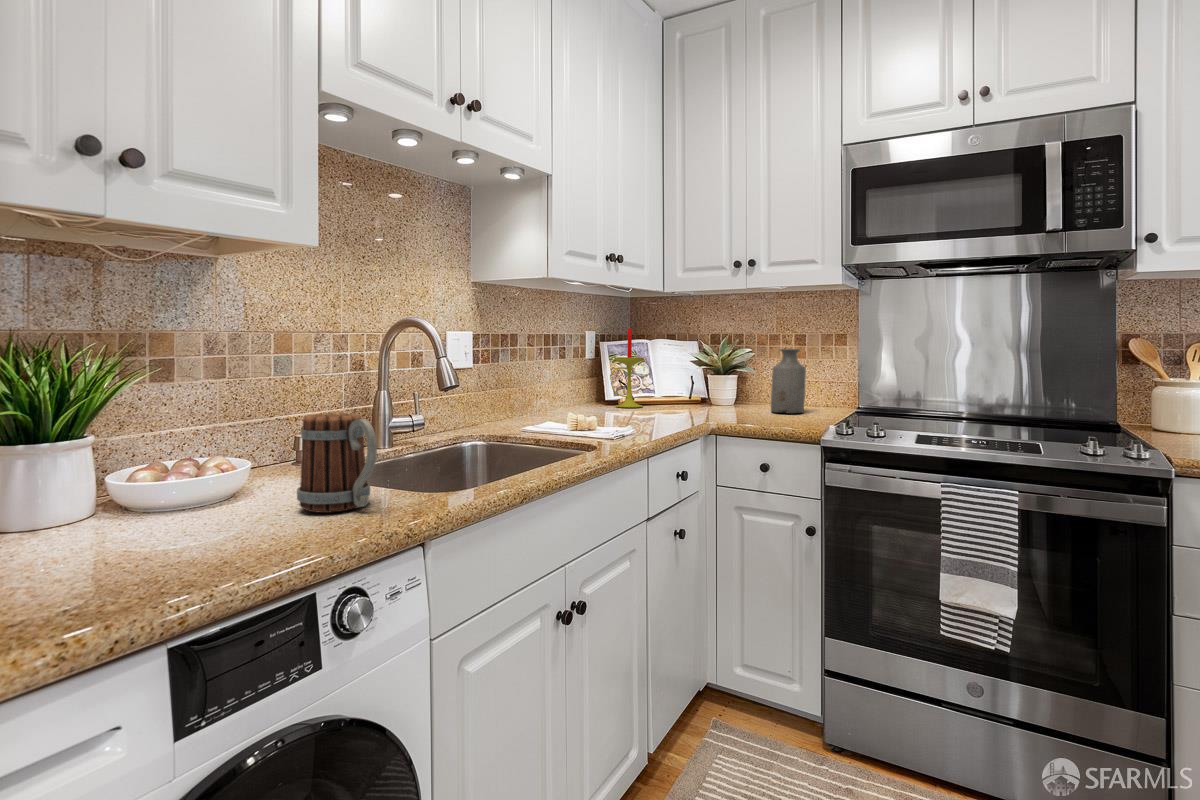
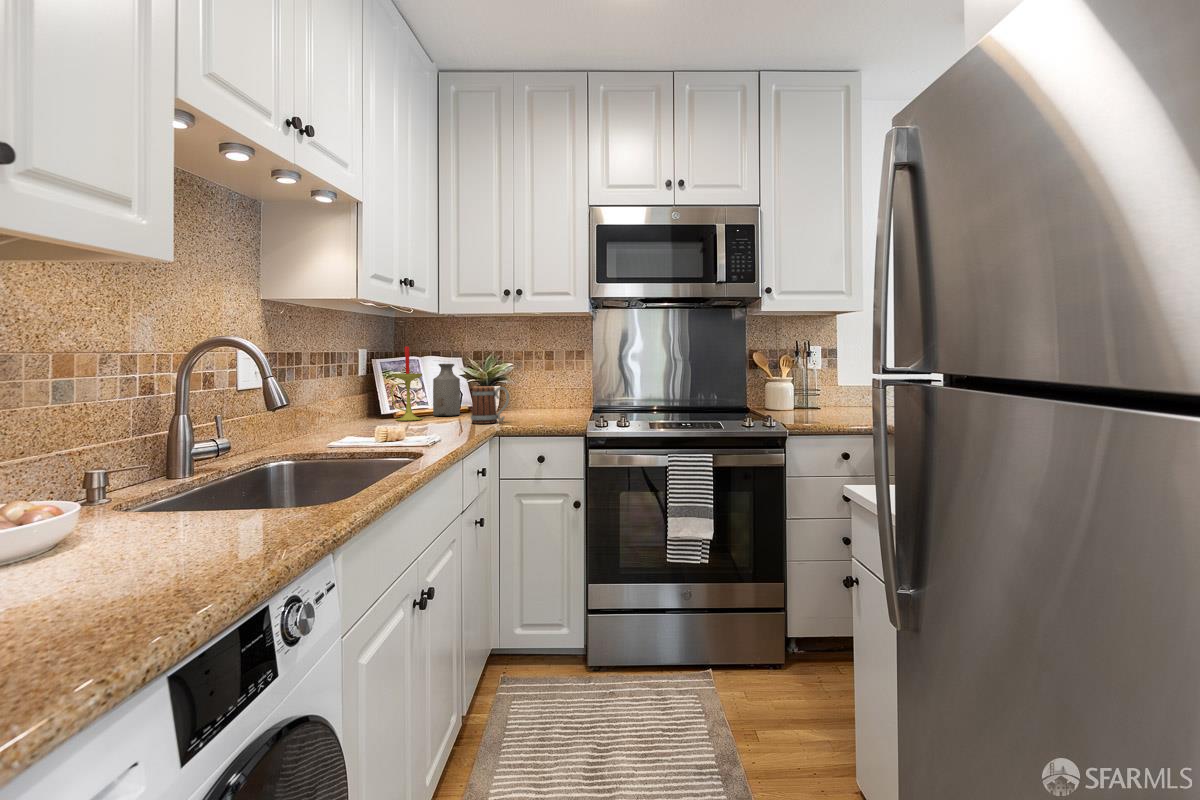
bottle: present [771,349,806,414] -> present [433,364,460,416]
mug: present [297,413,377,513] -> present [471,386,509,424]

